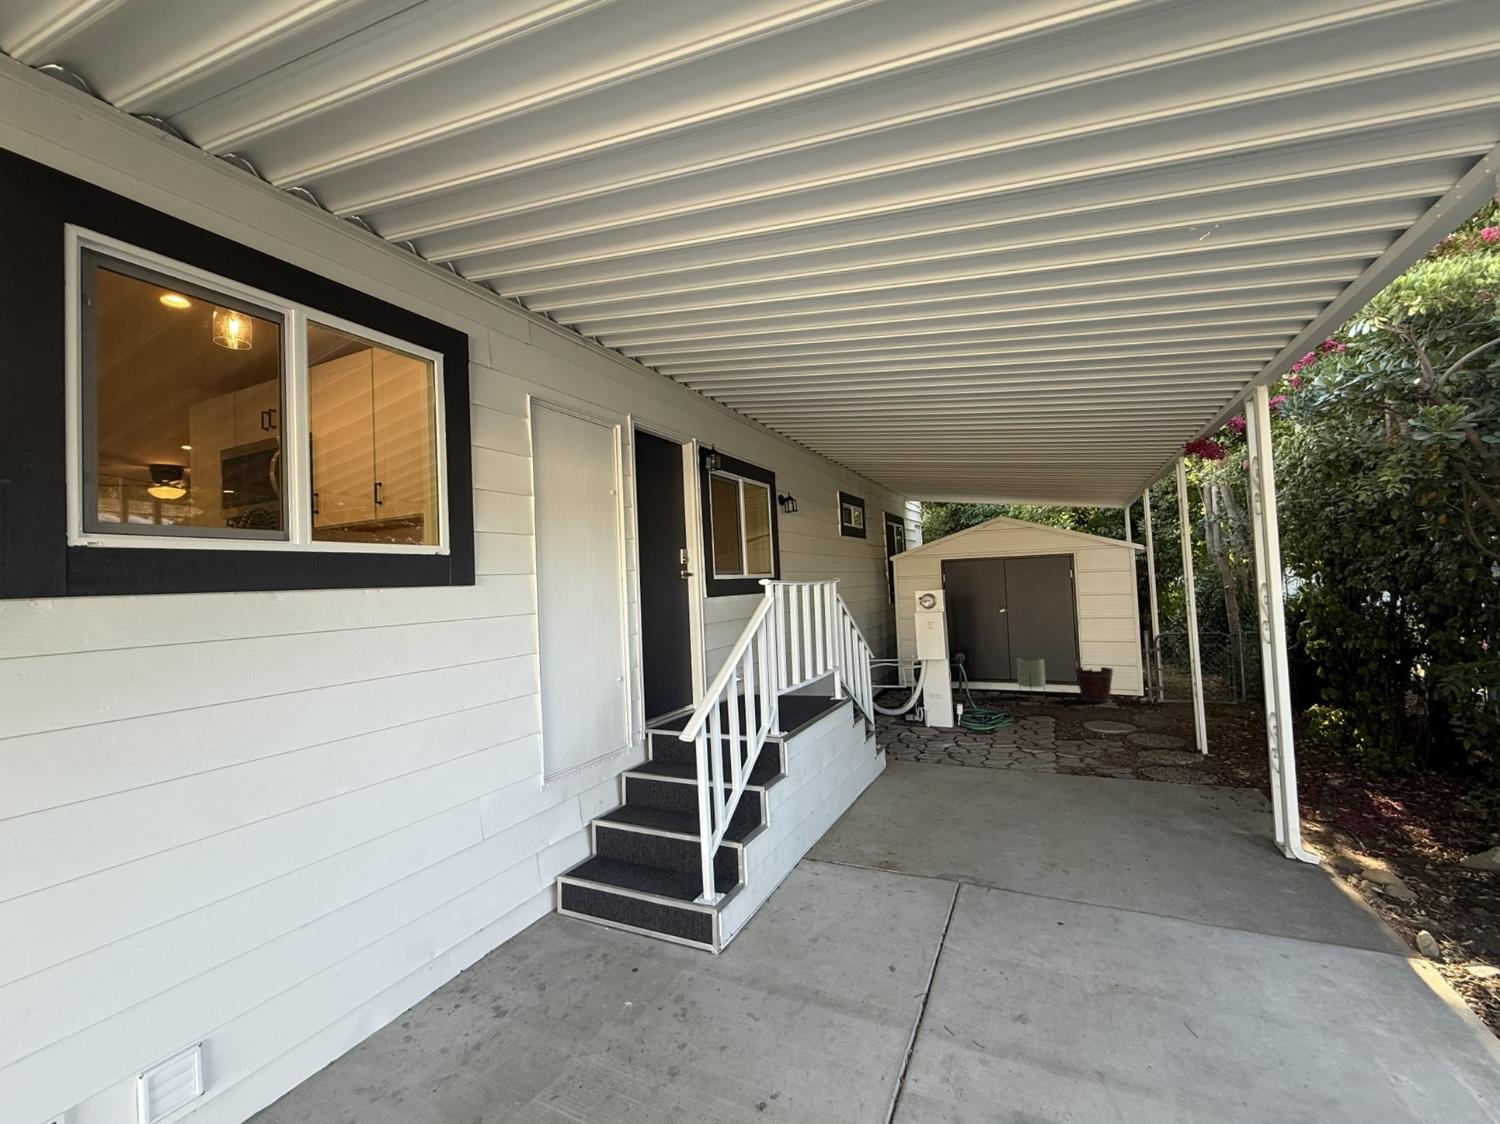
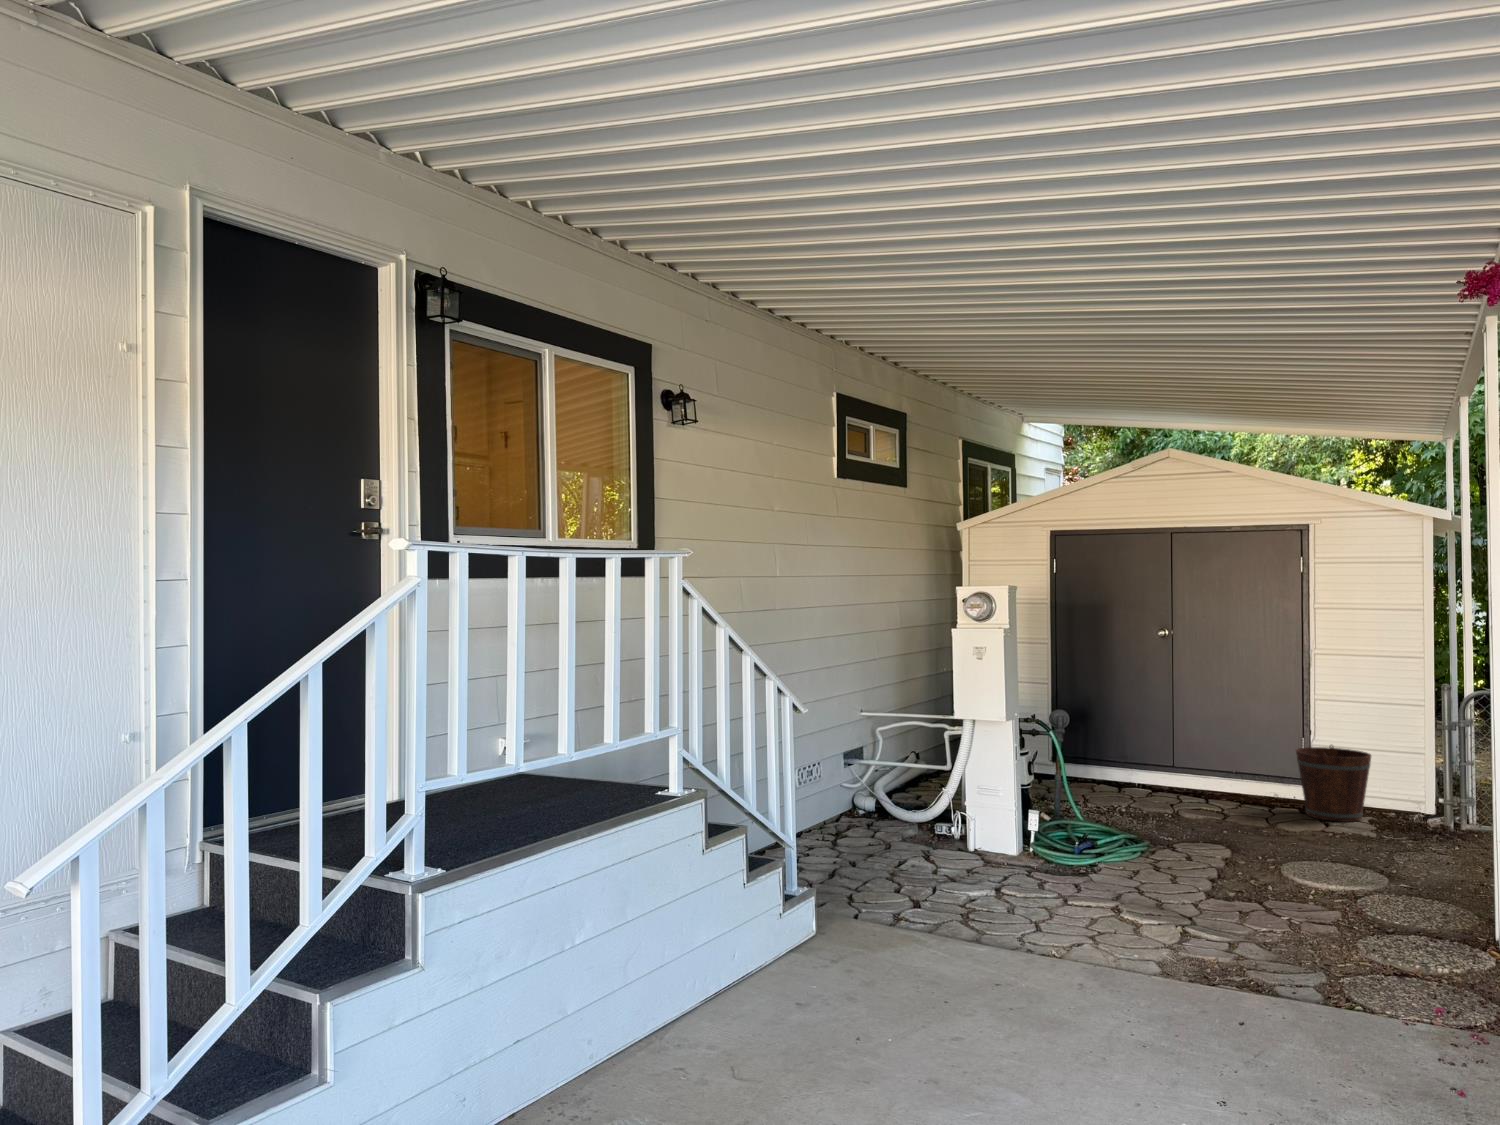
planter: present [1017,658,1045,688] -> none [1183,725,1237,808]

